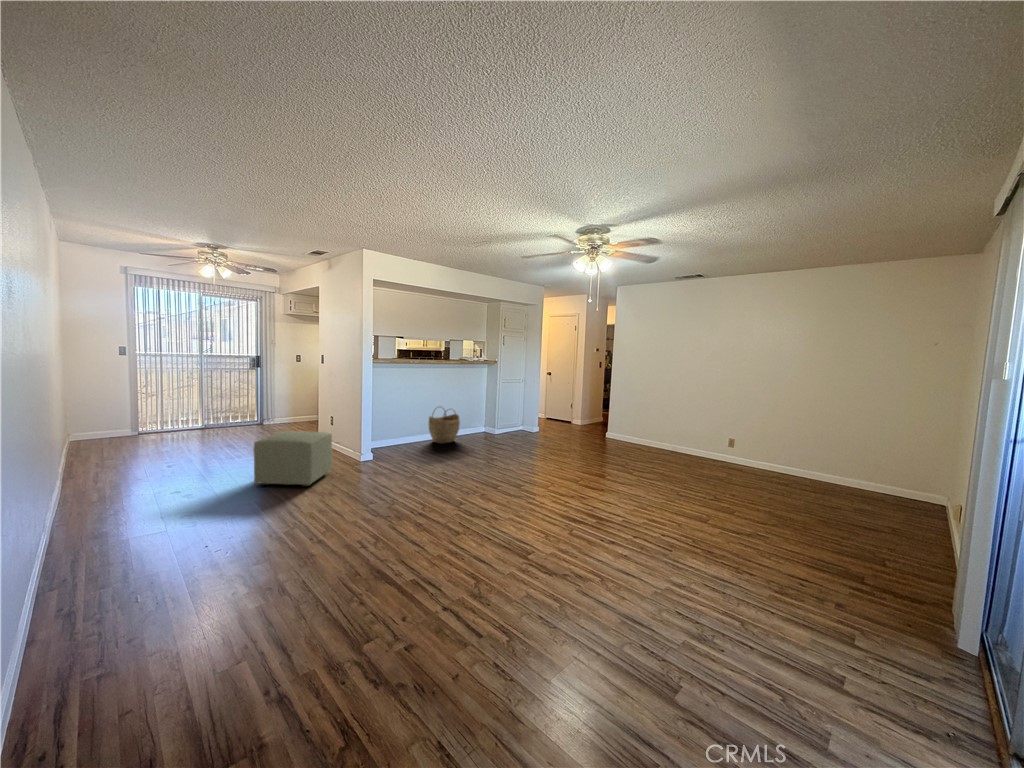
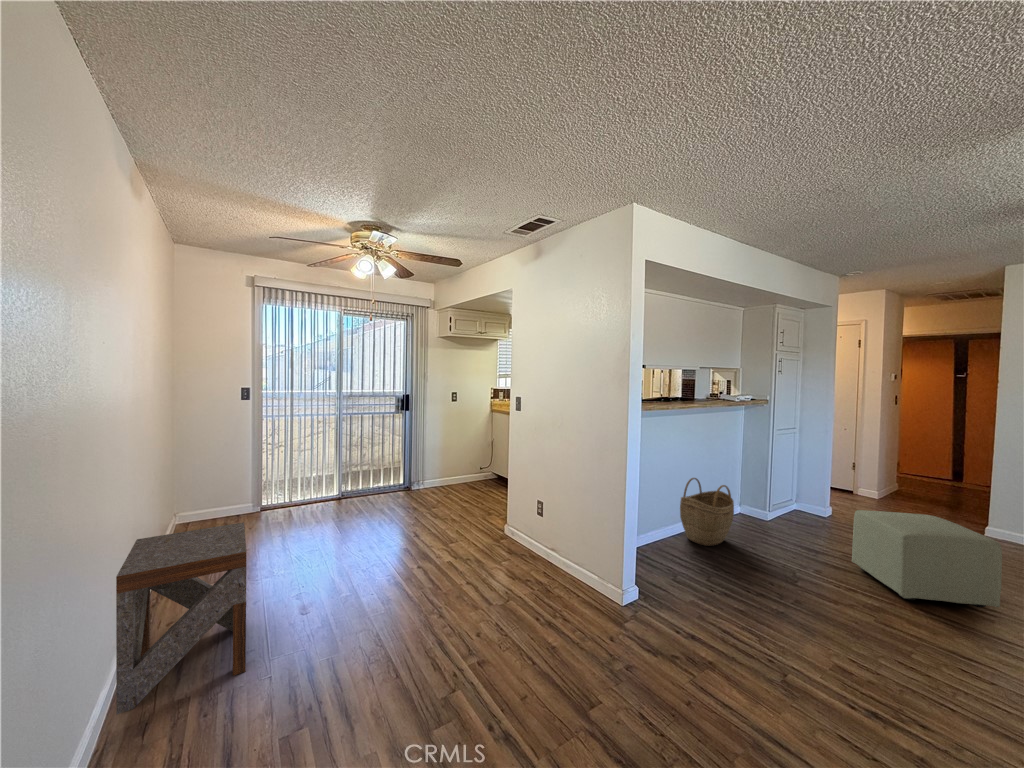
side table: none [61,418,134,495] -> present [116,523,246,714]
ottoman: present [254,431,332,487] -> present [852,510,1002,607]

